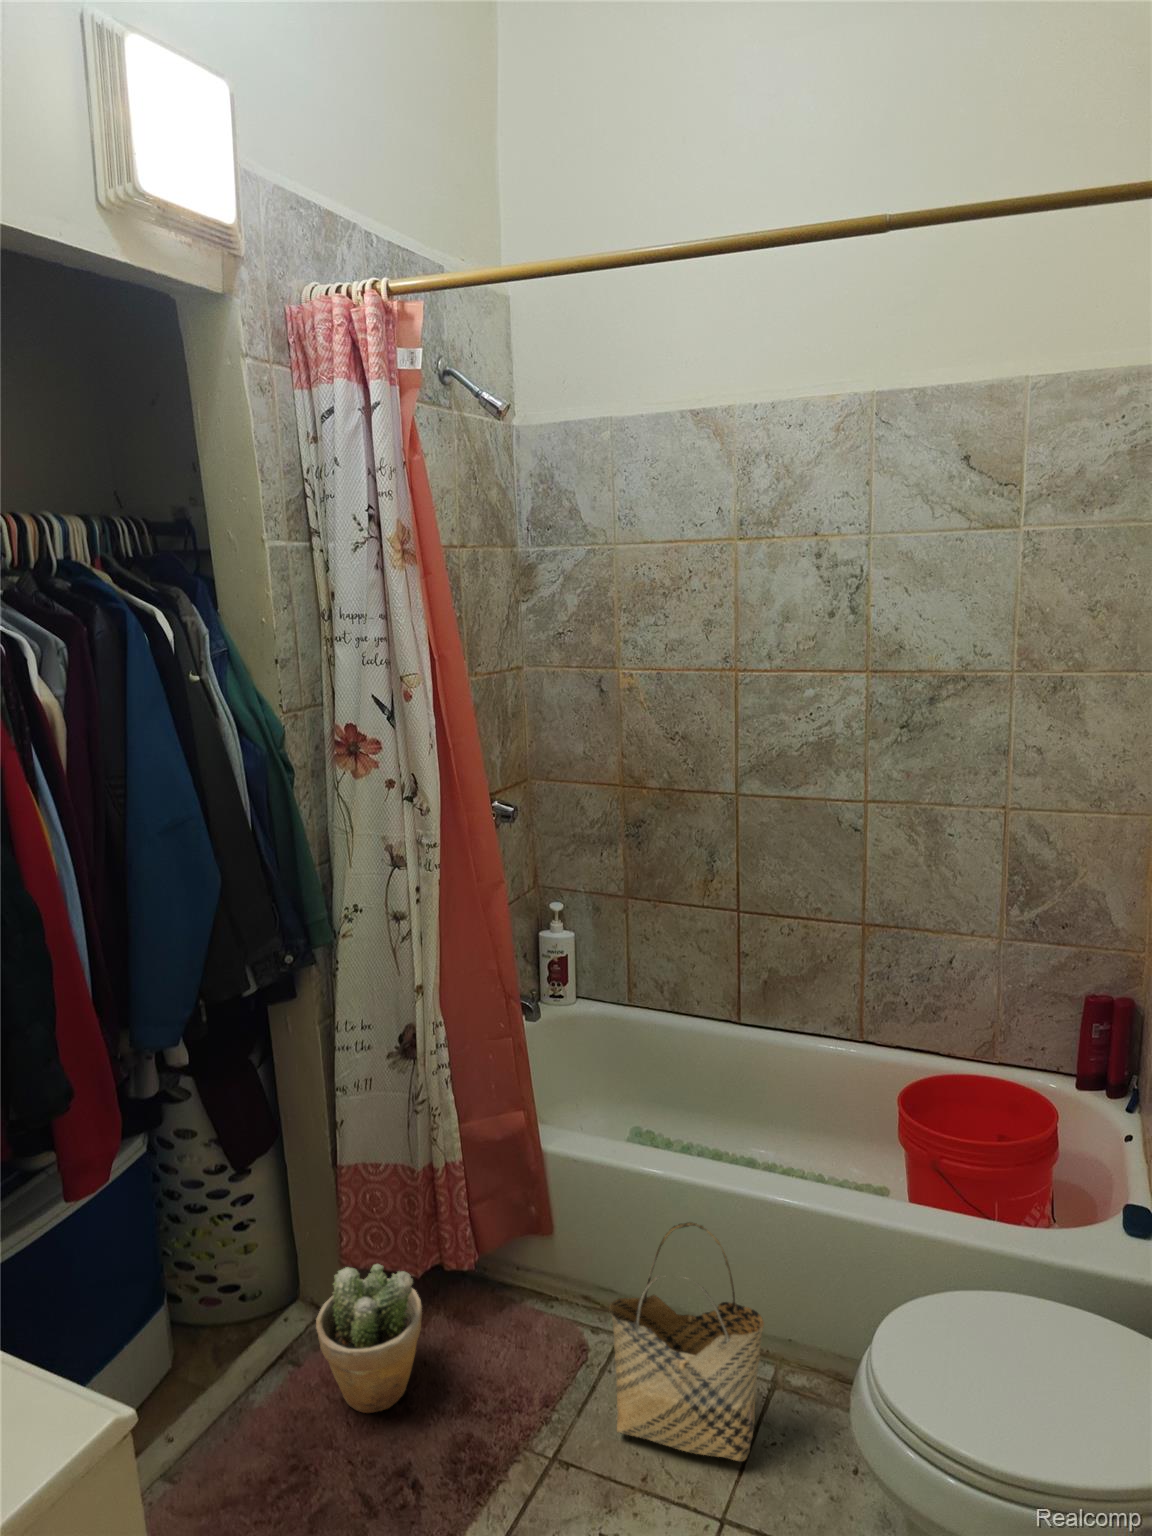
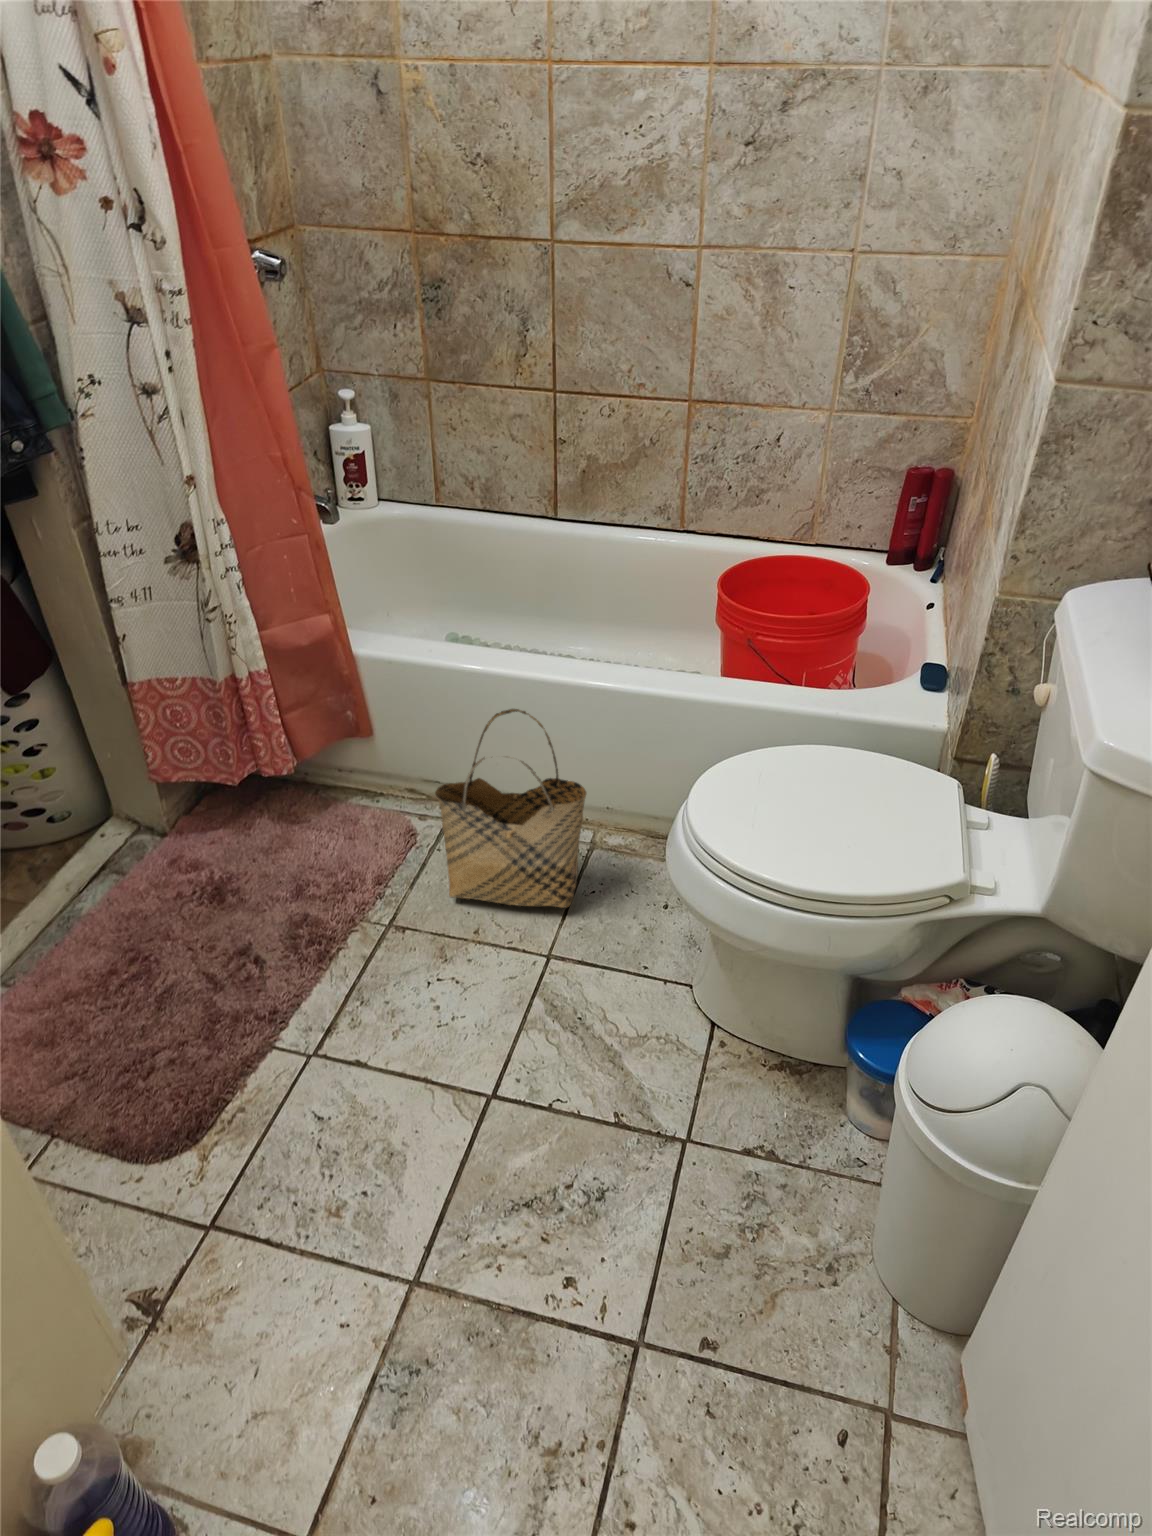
potted plant: present [316,1264,422,1413] -> none [132,774,245,907]

